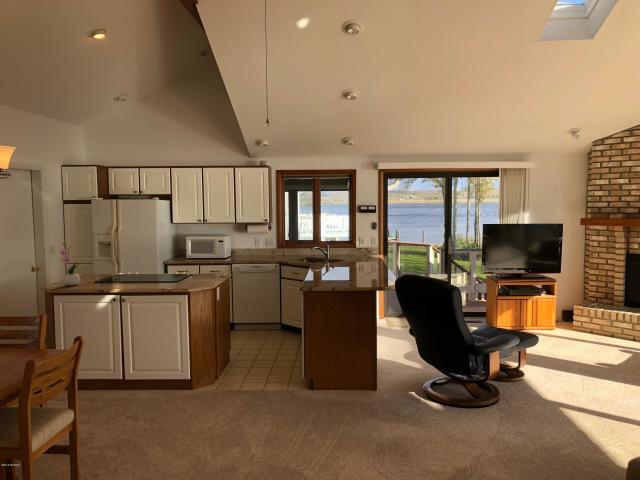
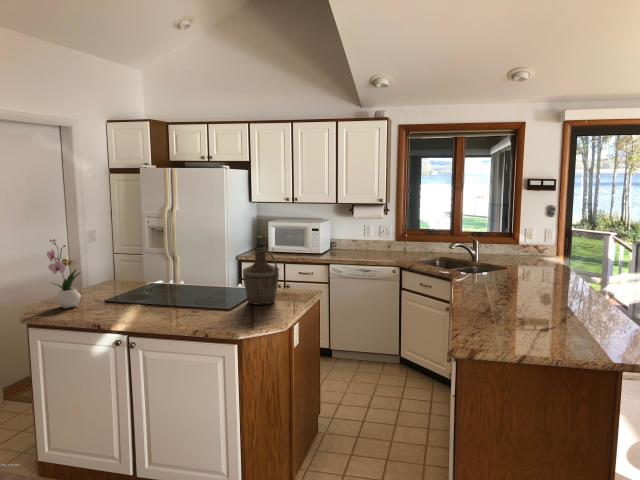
bottle: none [185,238,207,279] -> present [243,236,279,305]

